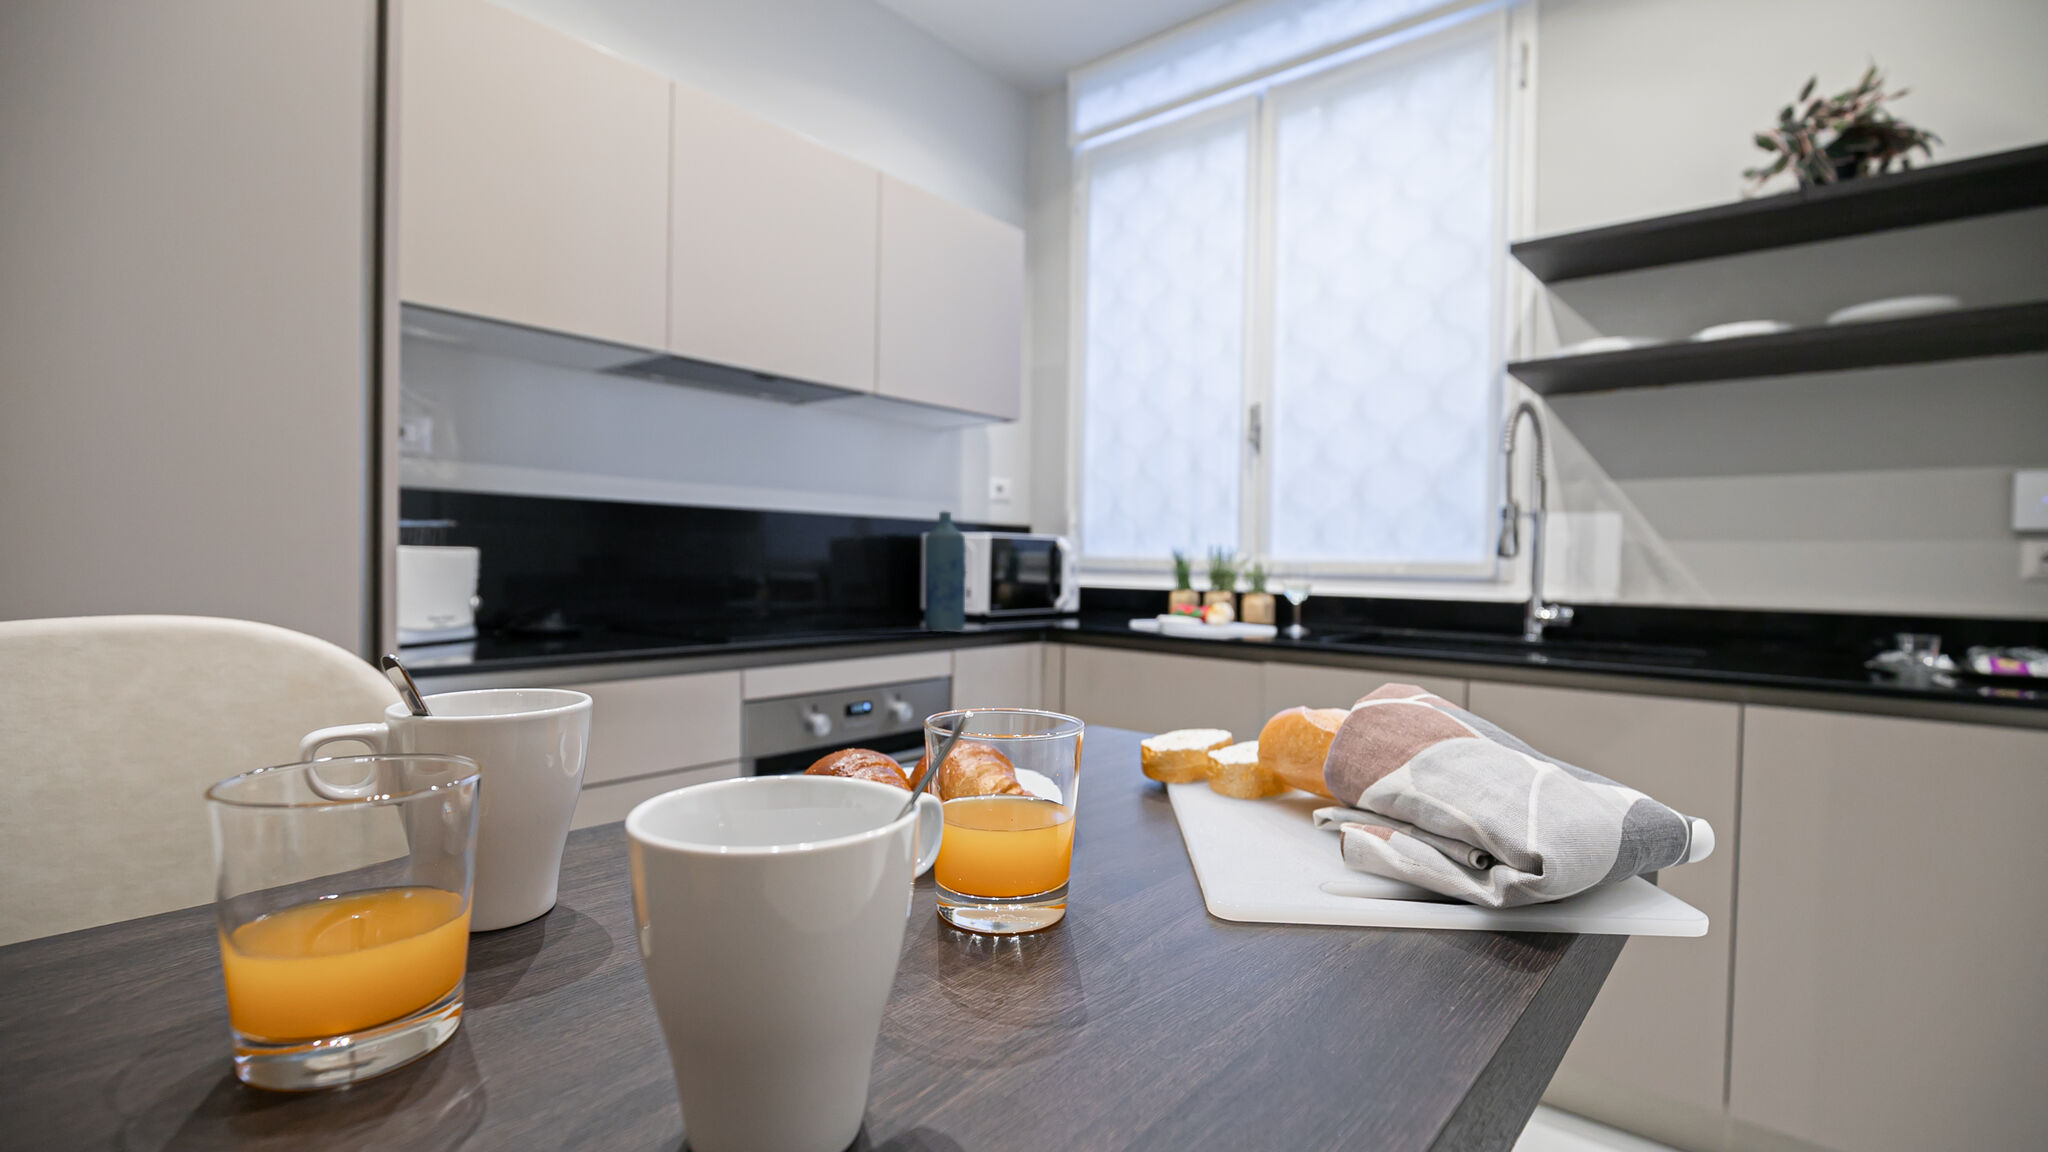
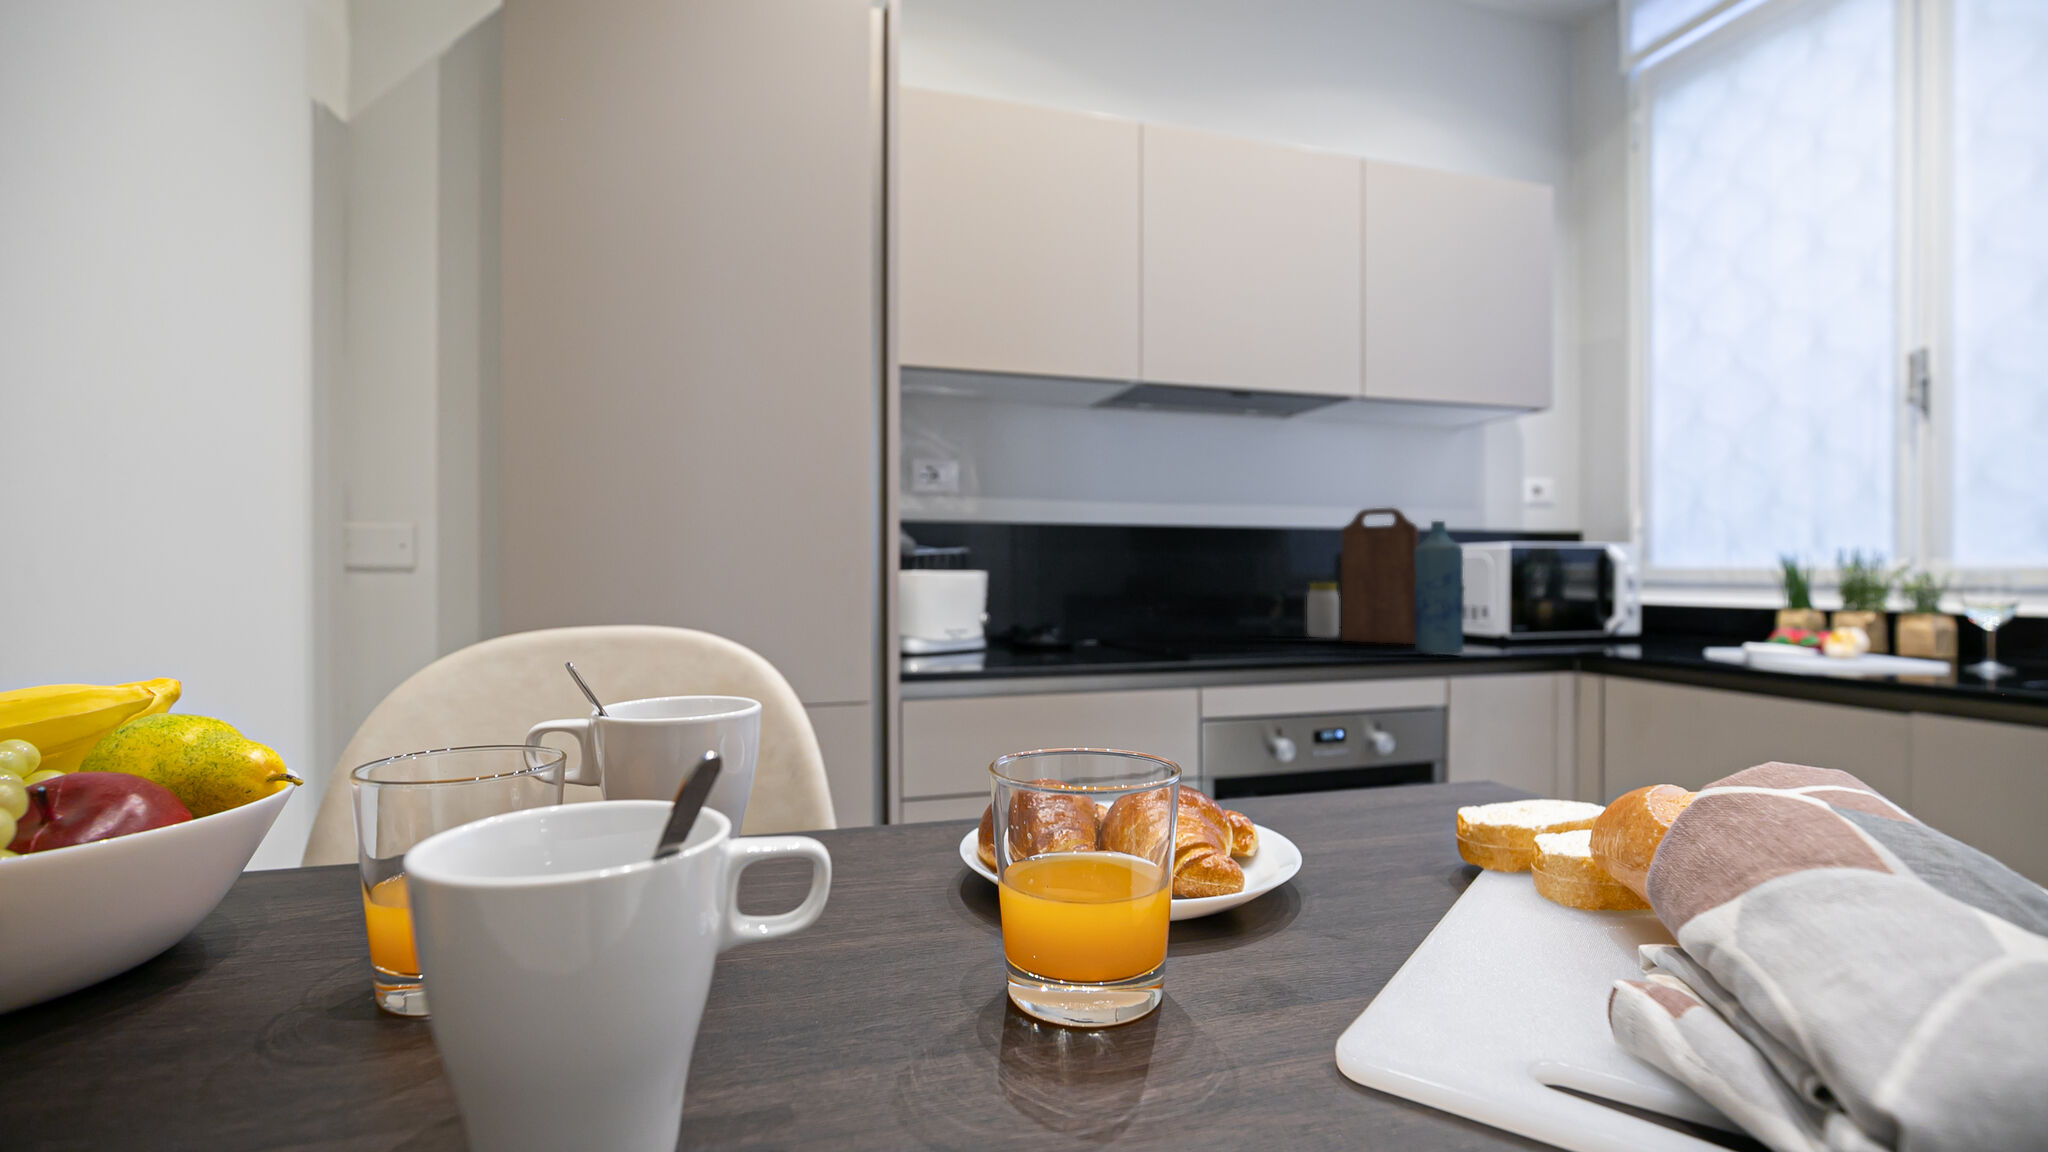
cutting board: none [846,497,917,623] -> present [1342,508,1418,644]
jar: none [810,567,840,619] -> present [1307,583,1339,638]

